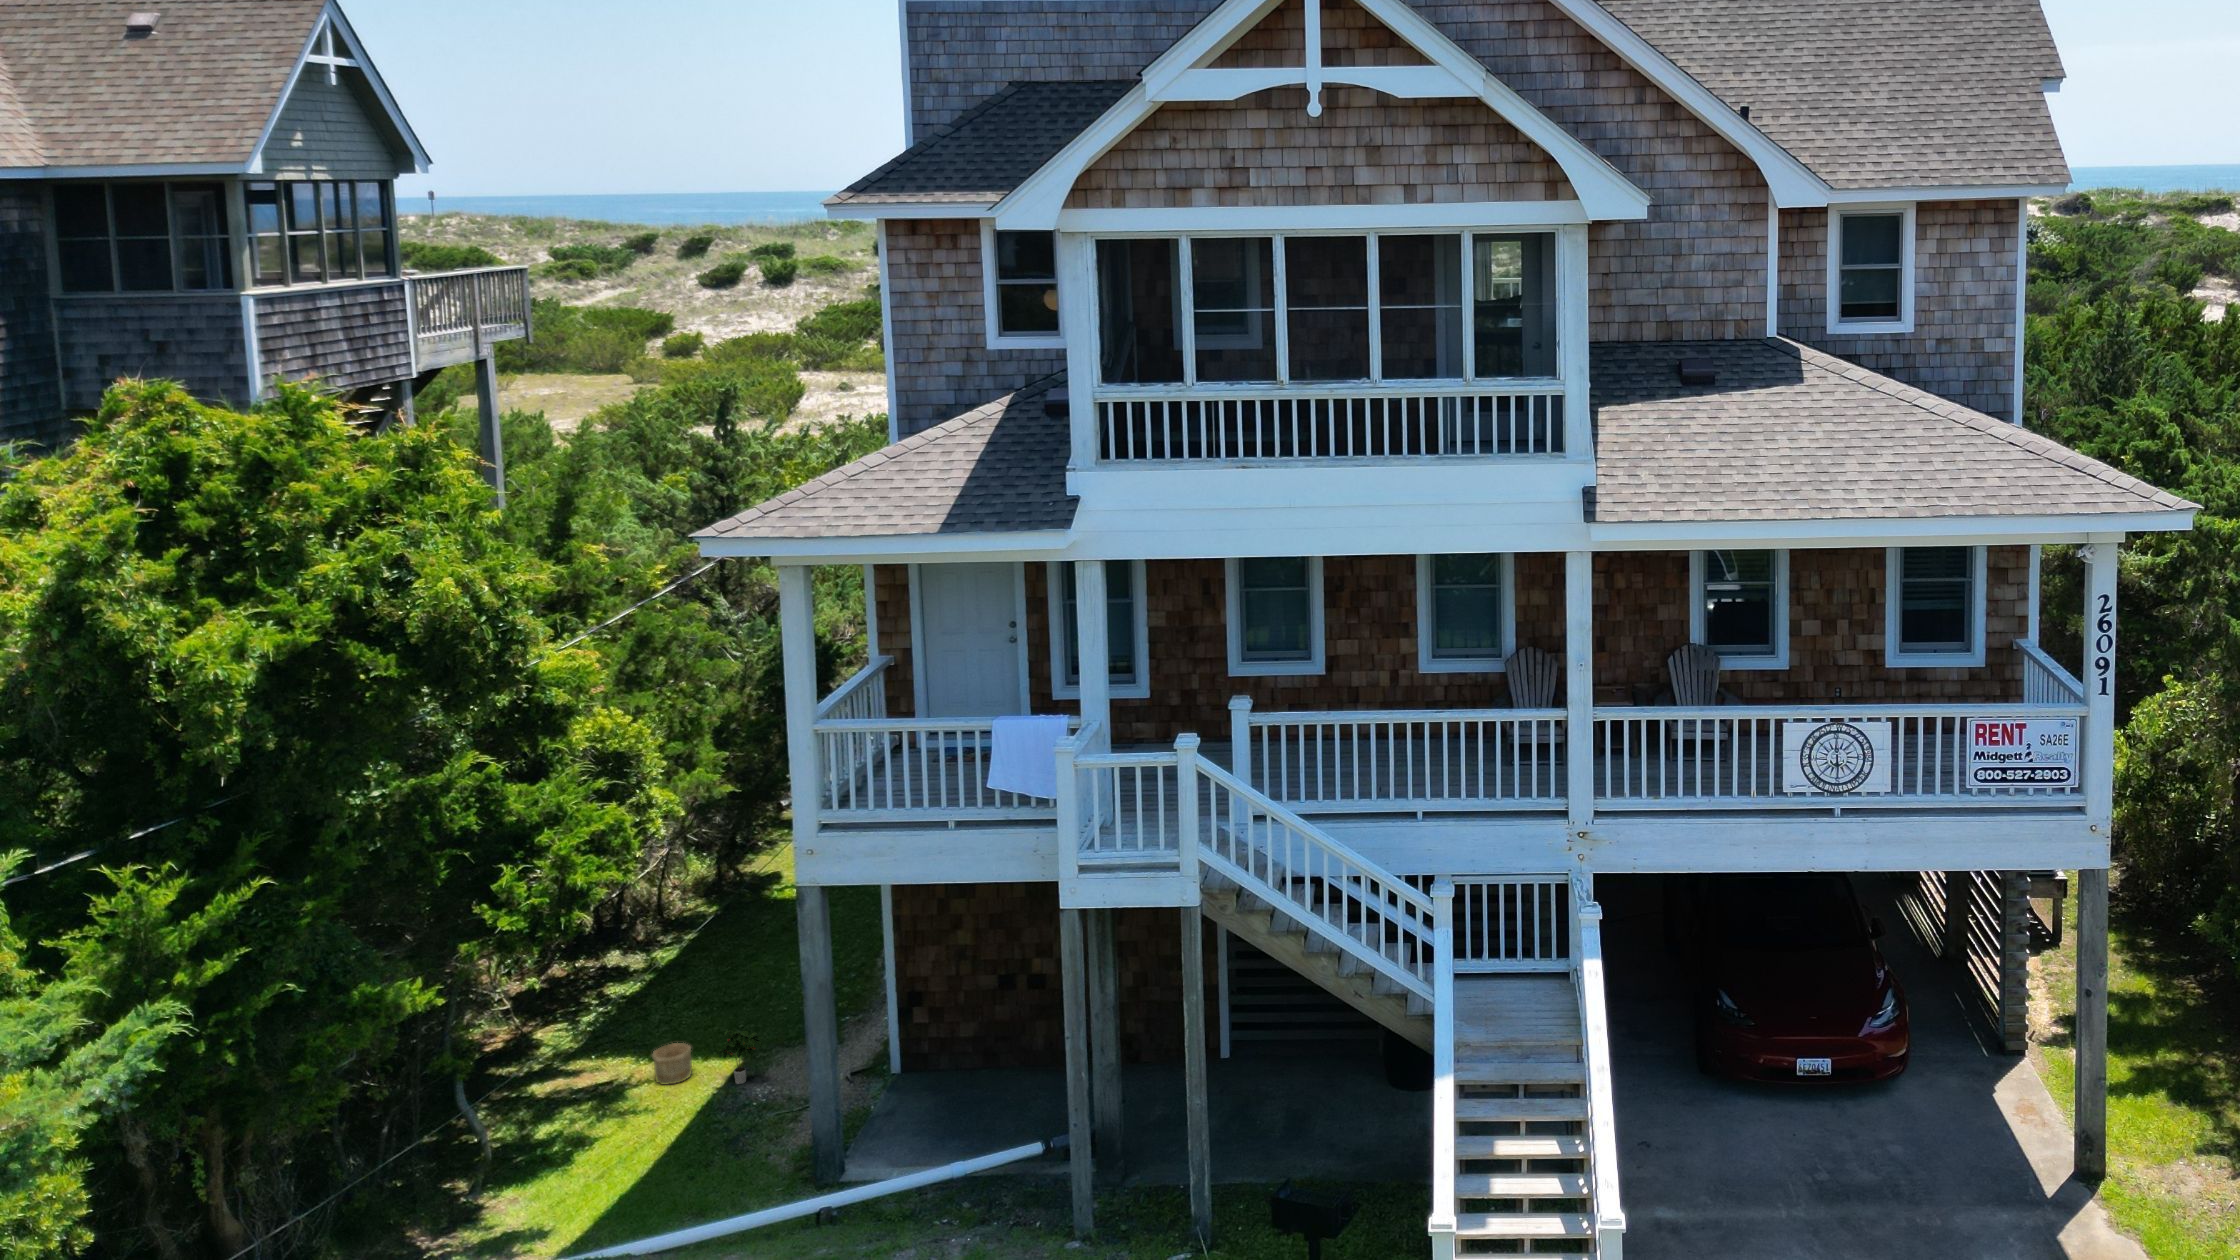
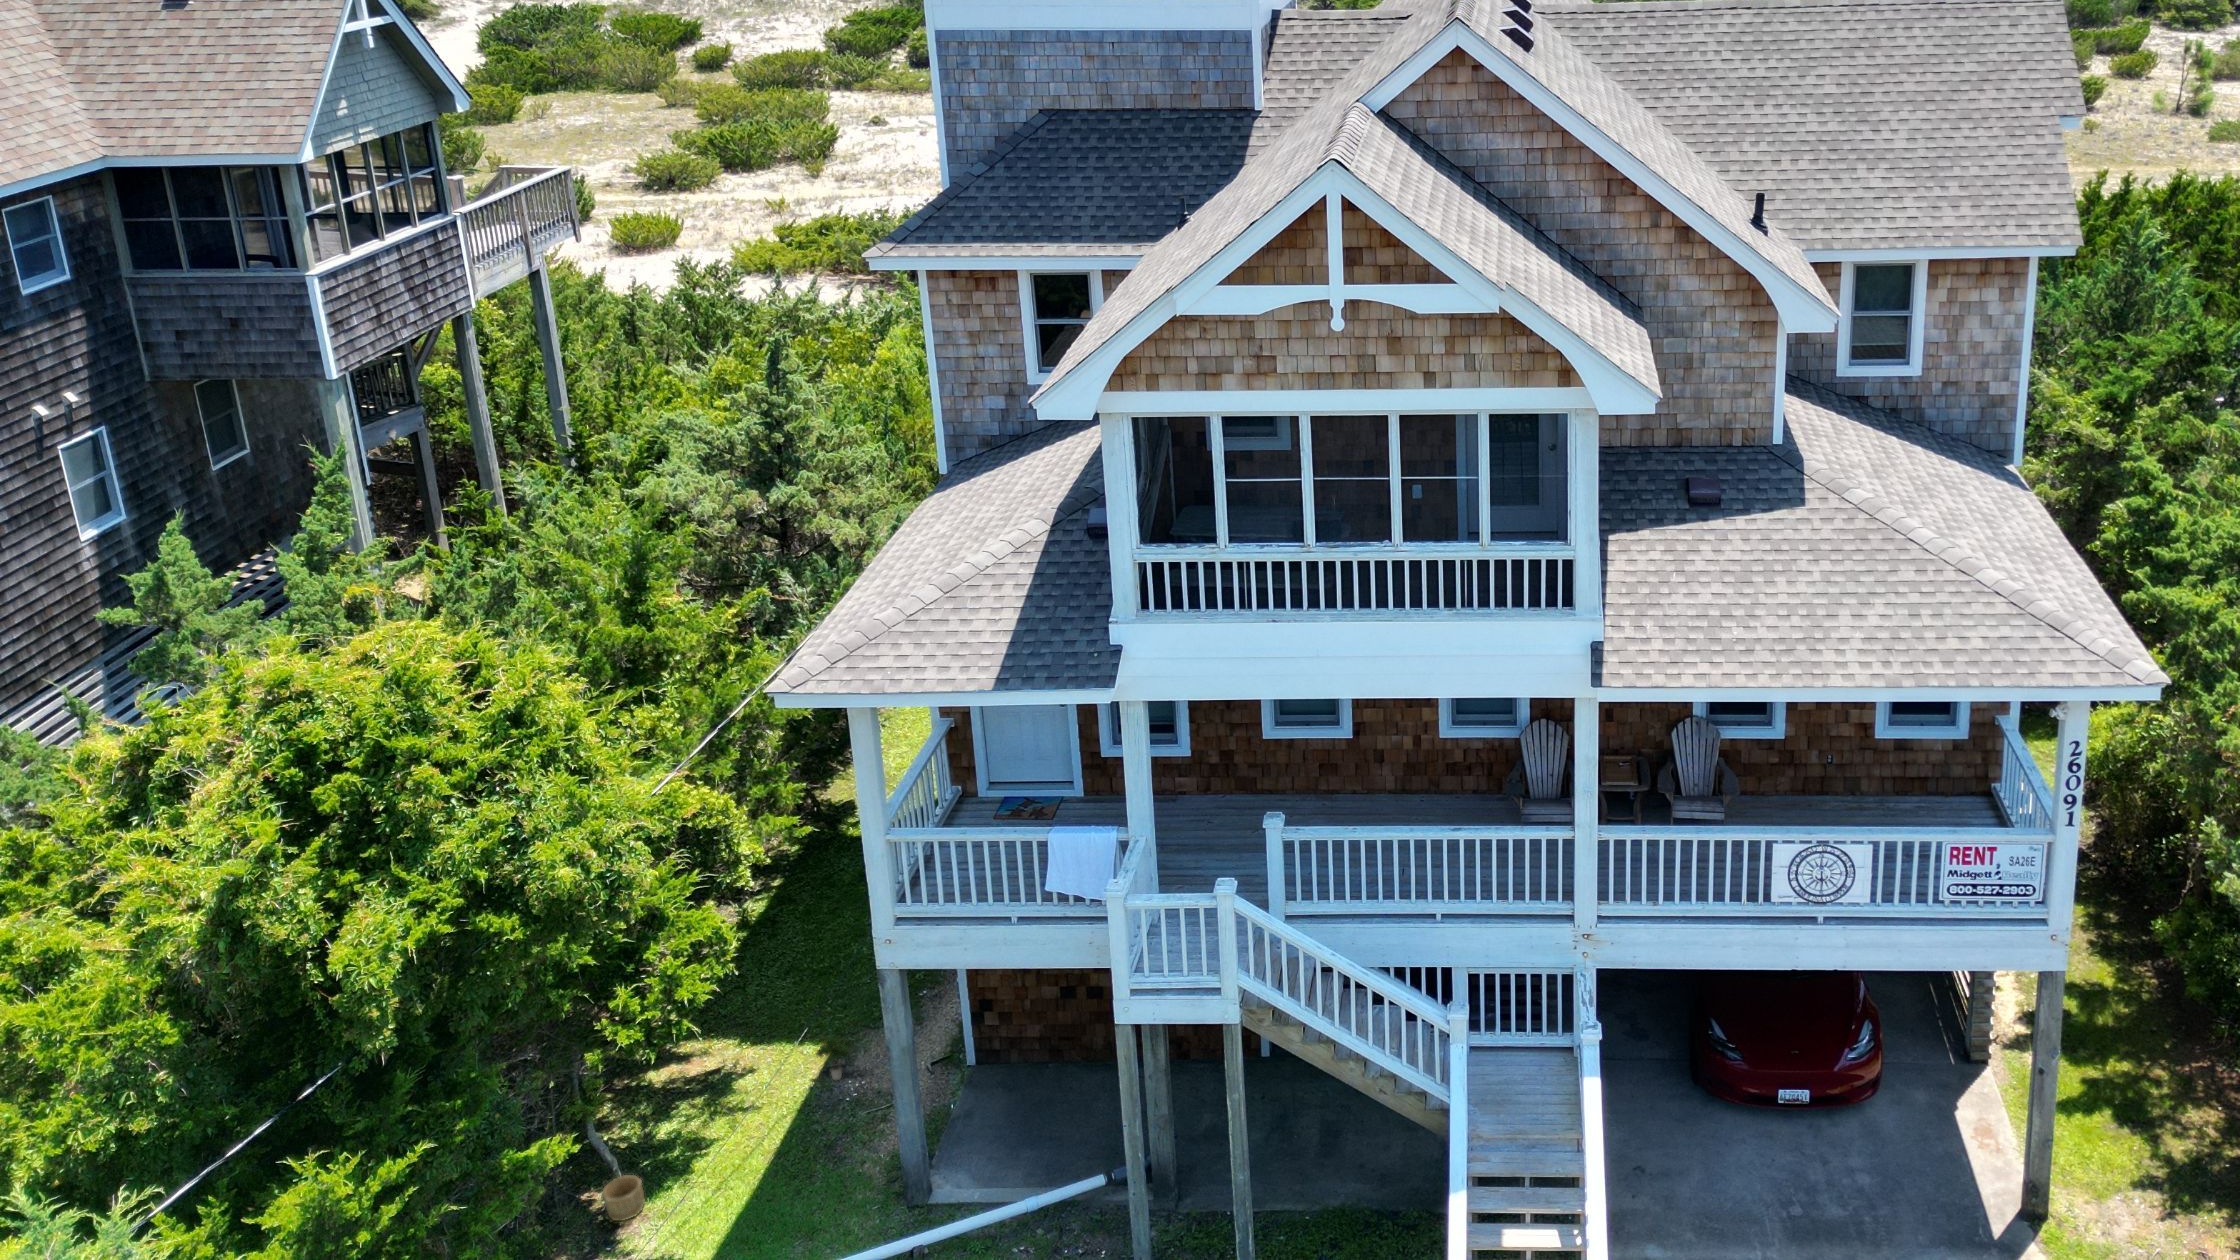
wooden bucket: present [652,1043,692,1085] -> present [603,1175,645,1221]

